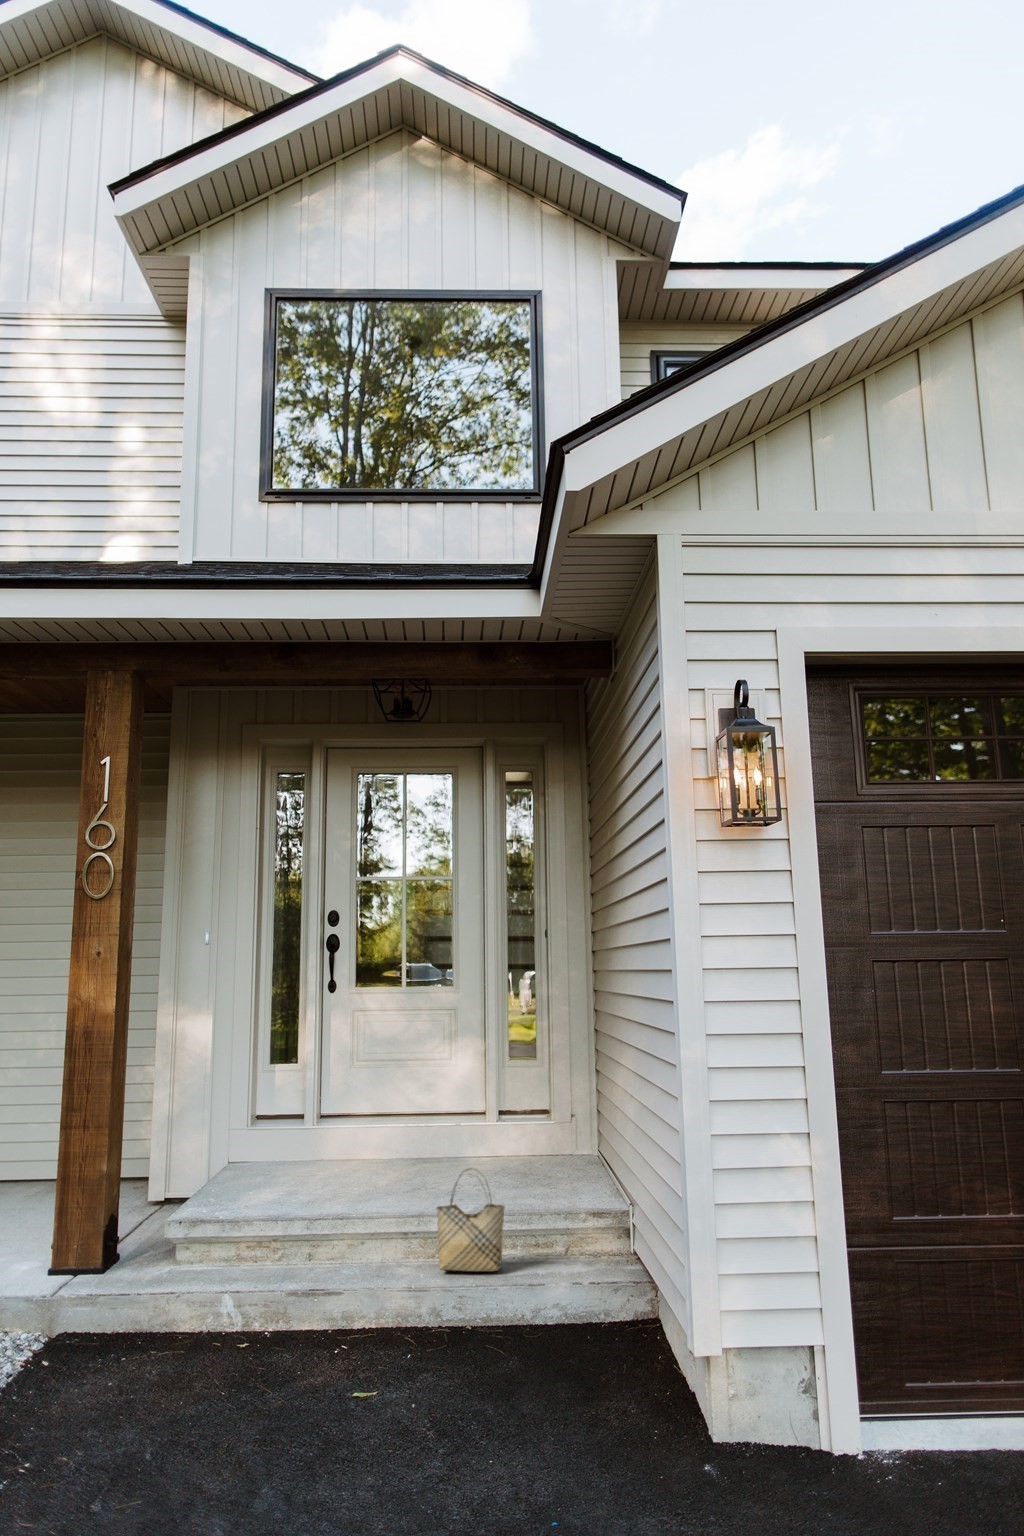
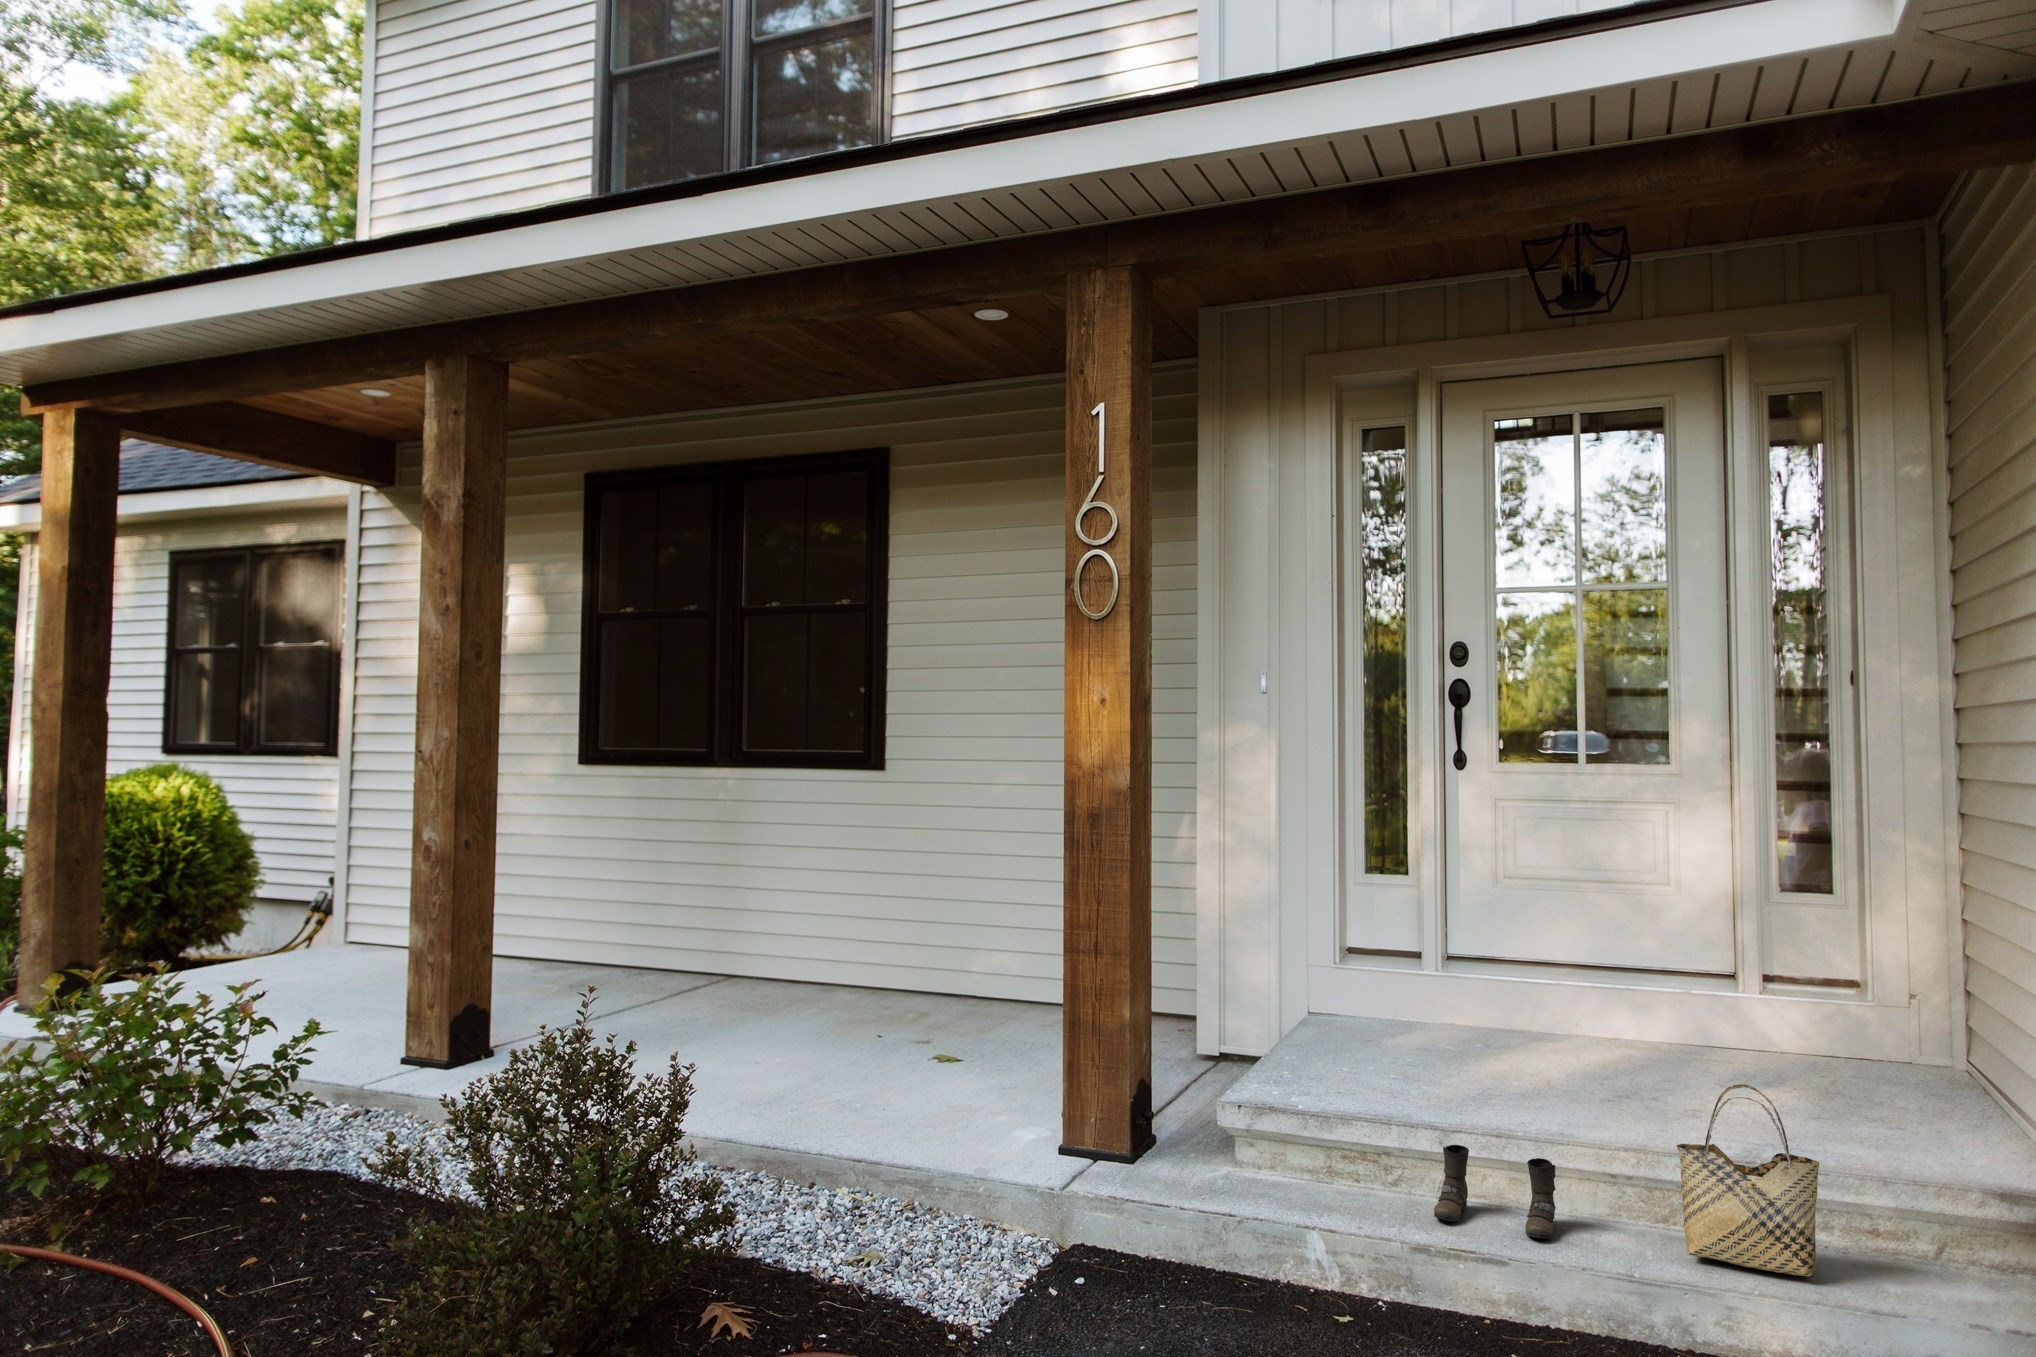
boots: none [302,1228,373,1275] -> present [1434,1145,1556,1239]

